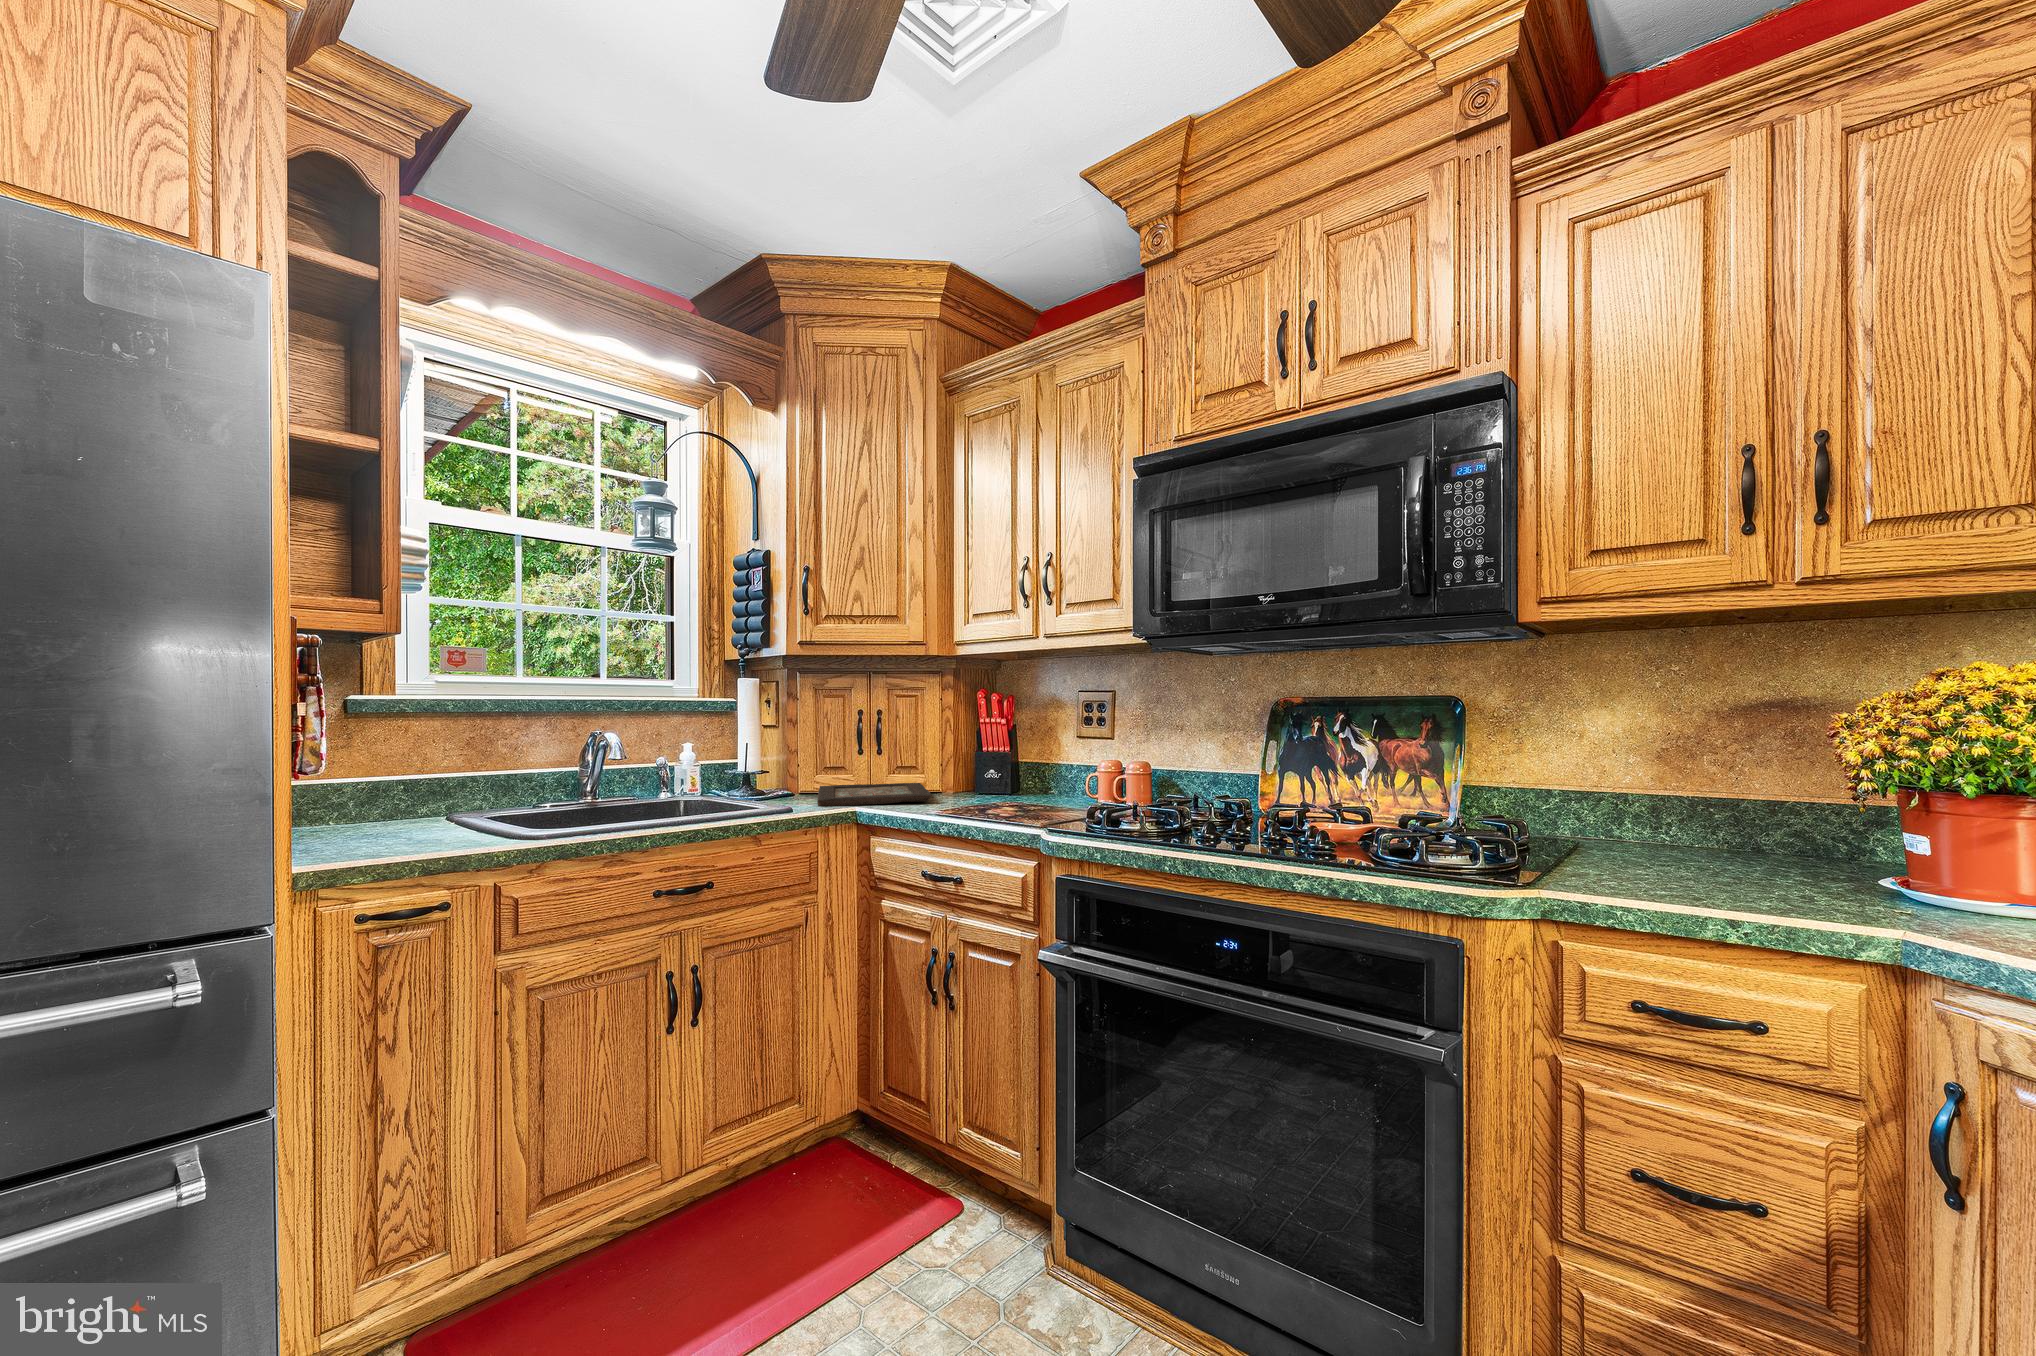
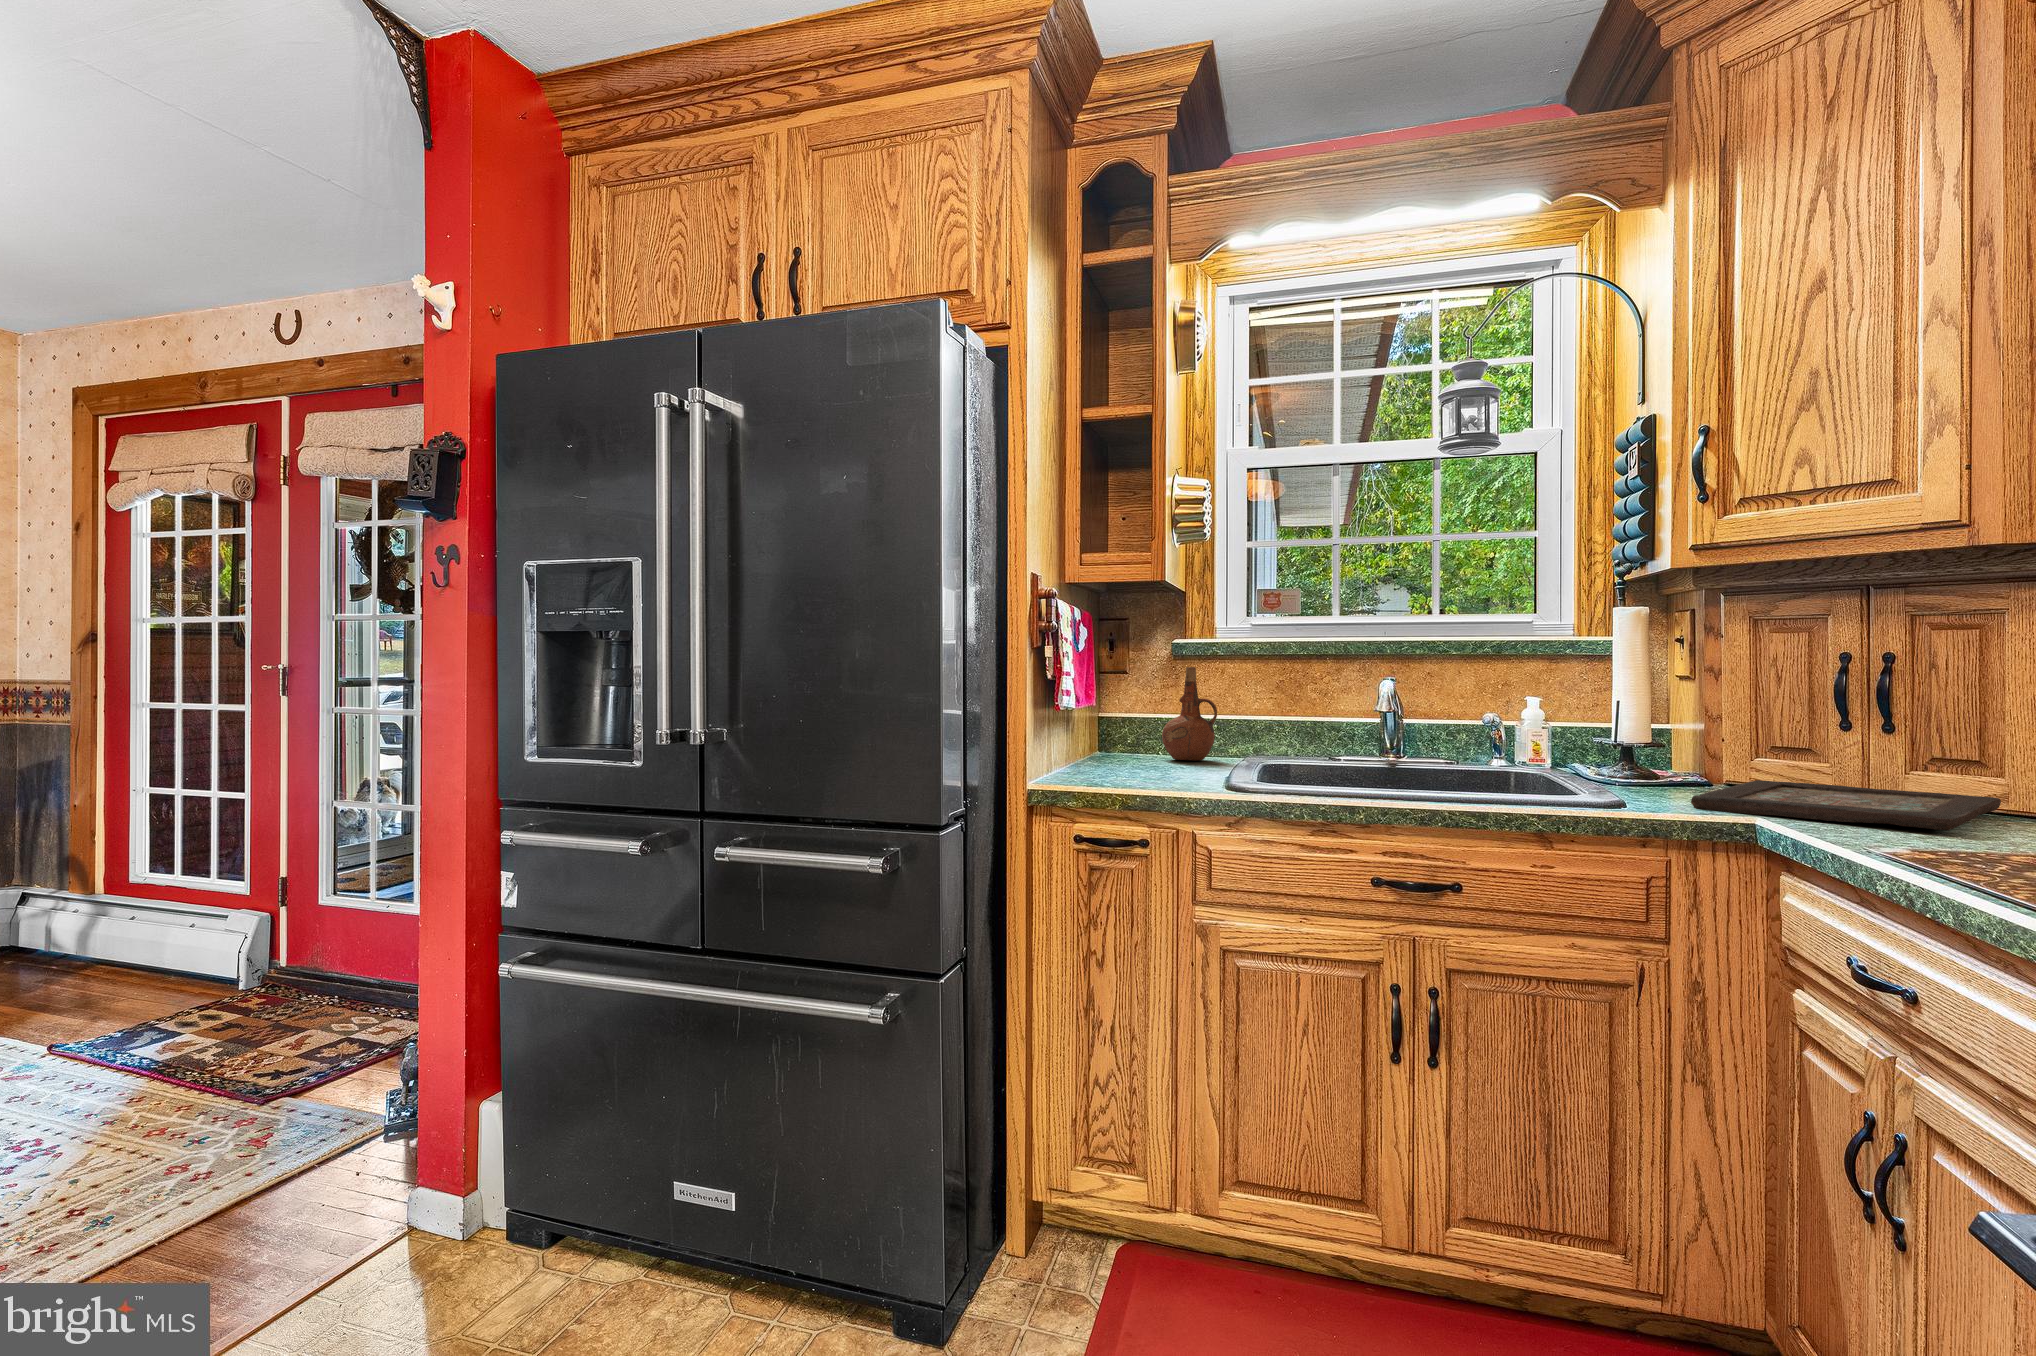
ceramic pitcher: none [343,724,413,825] -> present [1162,667,1217,760]

